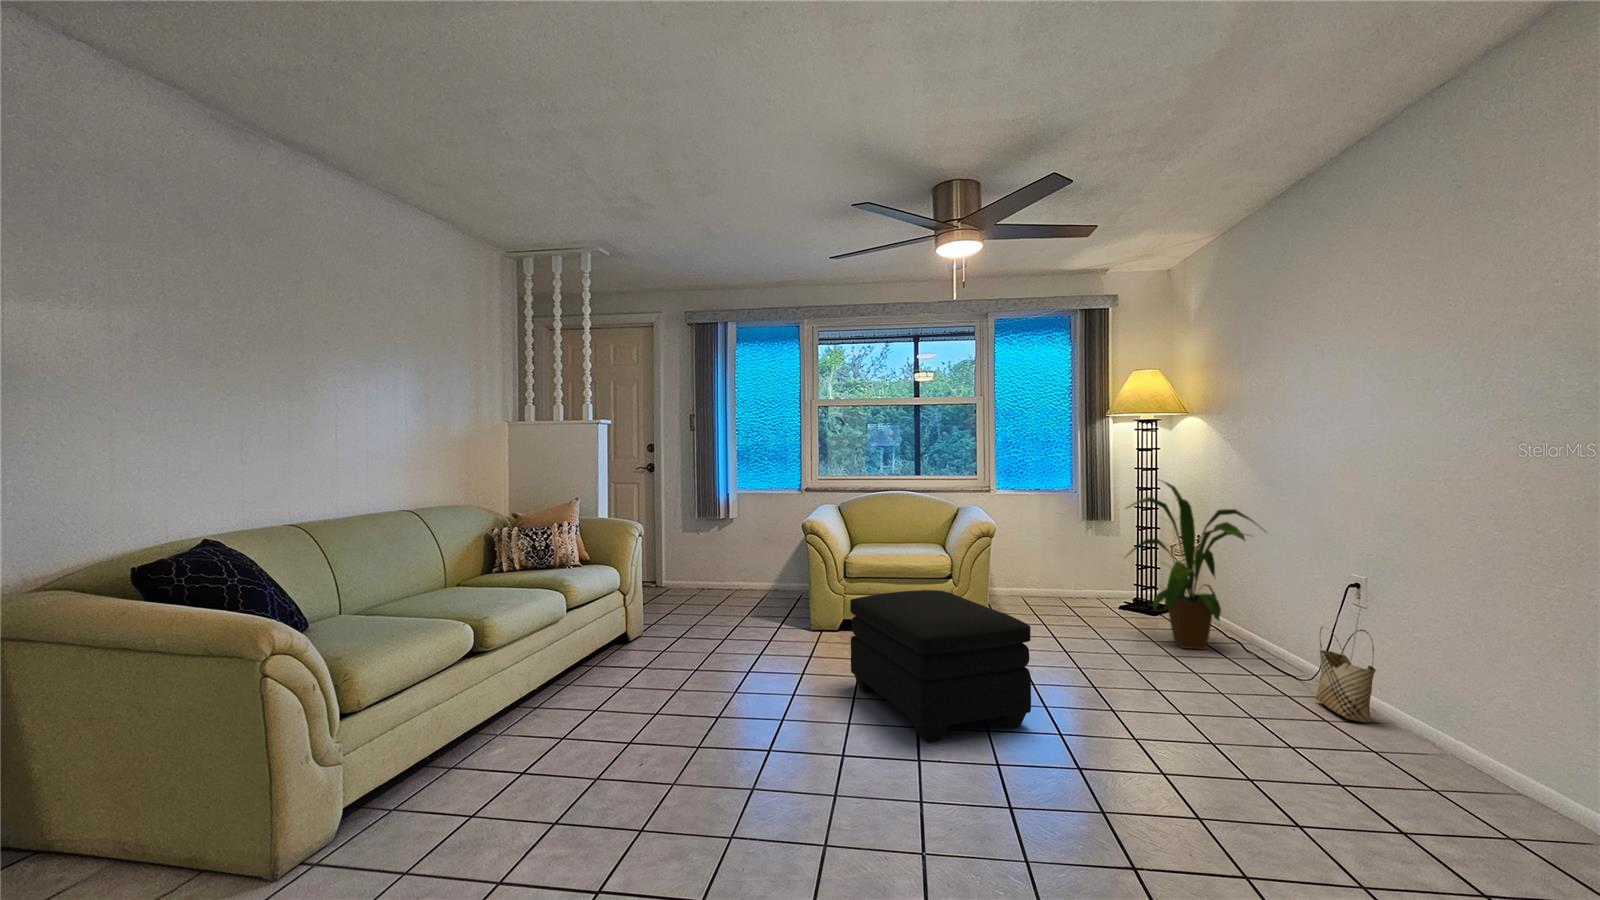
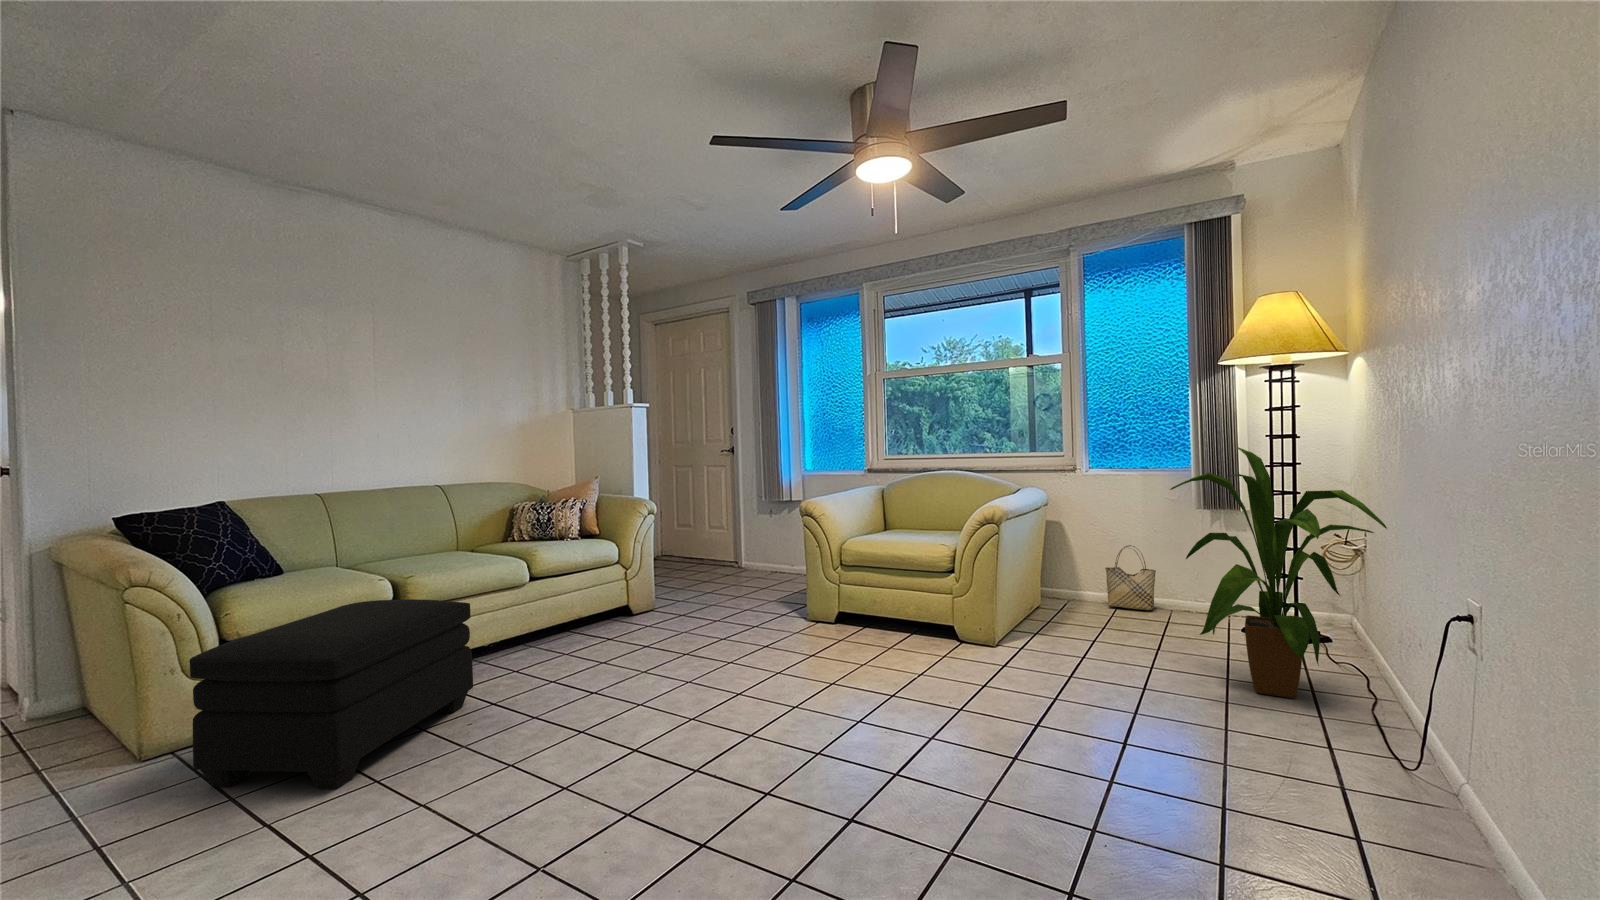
ottoman: present [850,590,1031,742] -> present [190,599,473,789]
woven basket: present [1315,627,1376,722] -> present [1105,545,1156,610]

